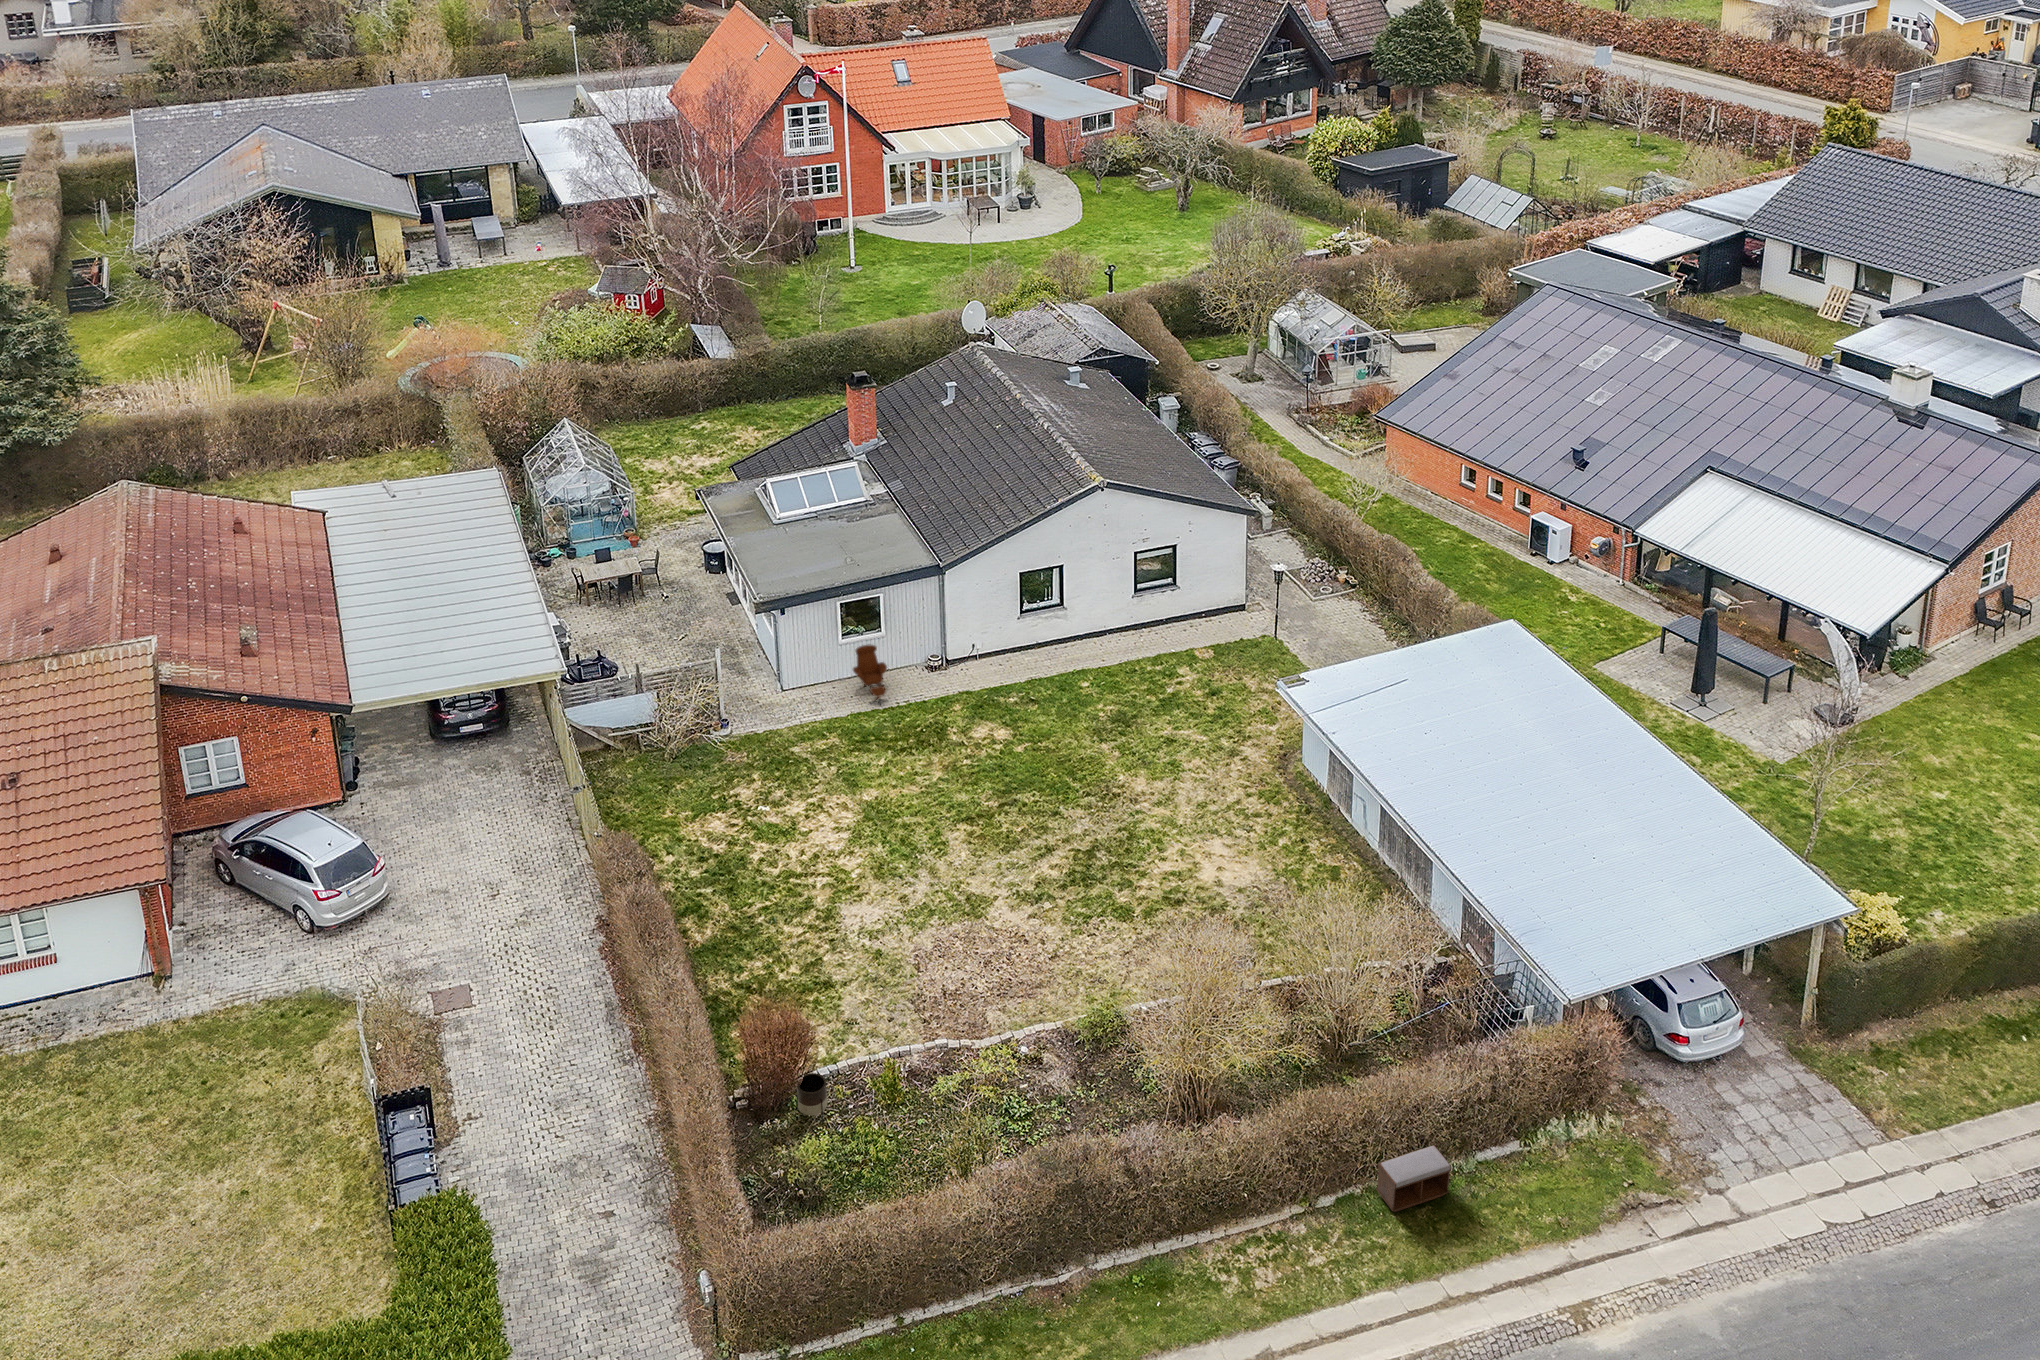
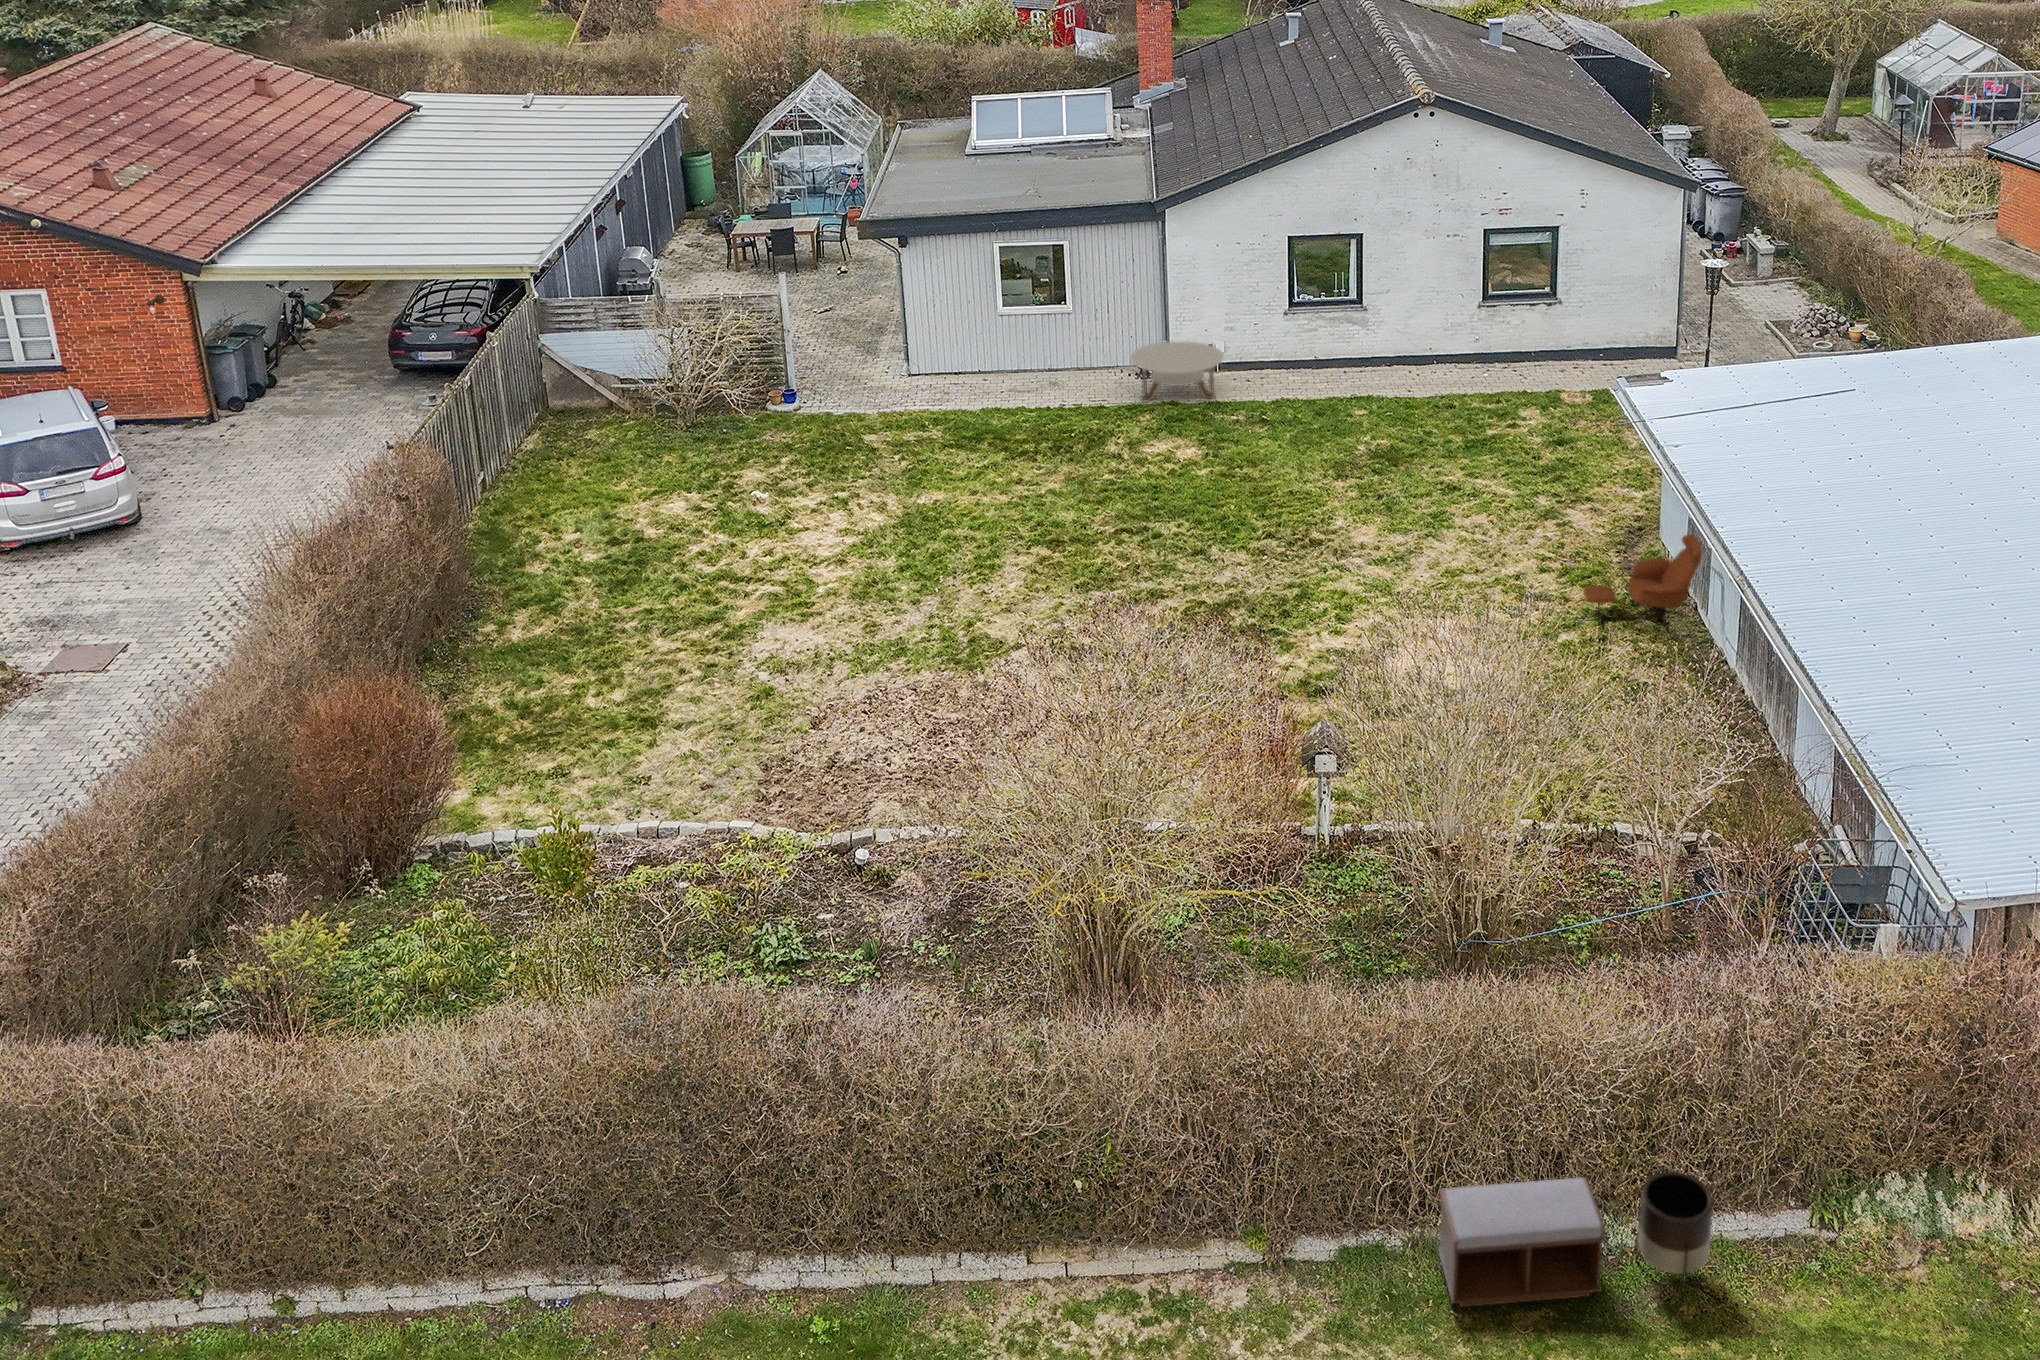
lounge chair: present [853,645,887,703] -> present [1583,535,1702,628]
round table: none [932,647,992,694] -> present [1130,342,1224,401]
planter: present [796,1073,827,1123] -> present [1636,1171,1713,1286]

